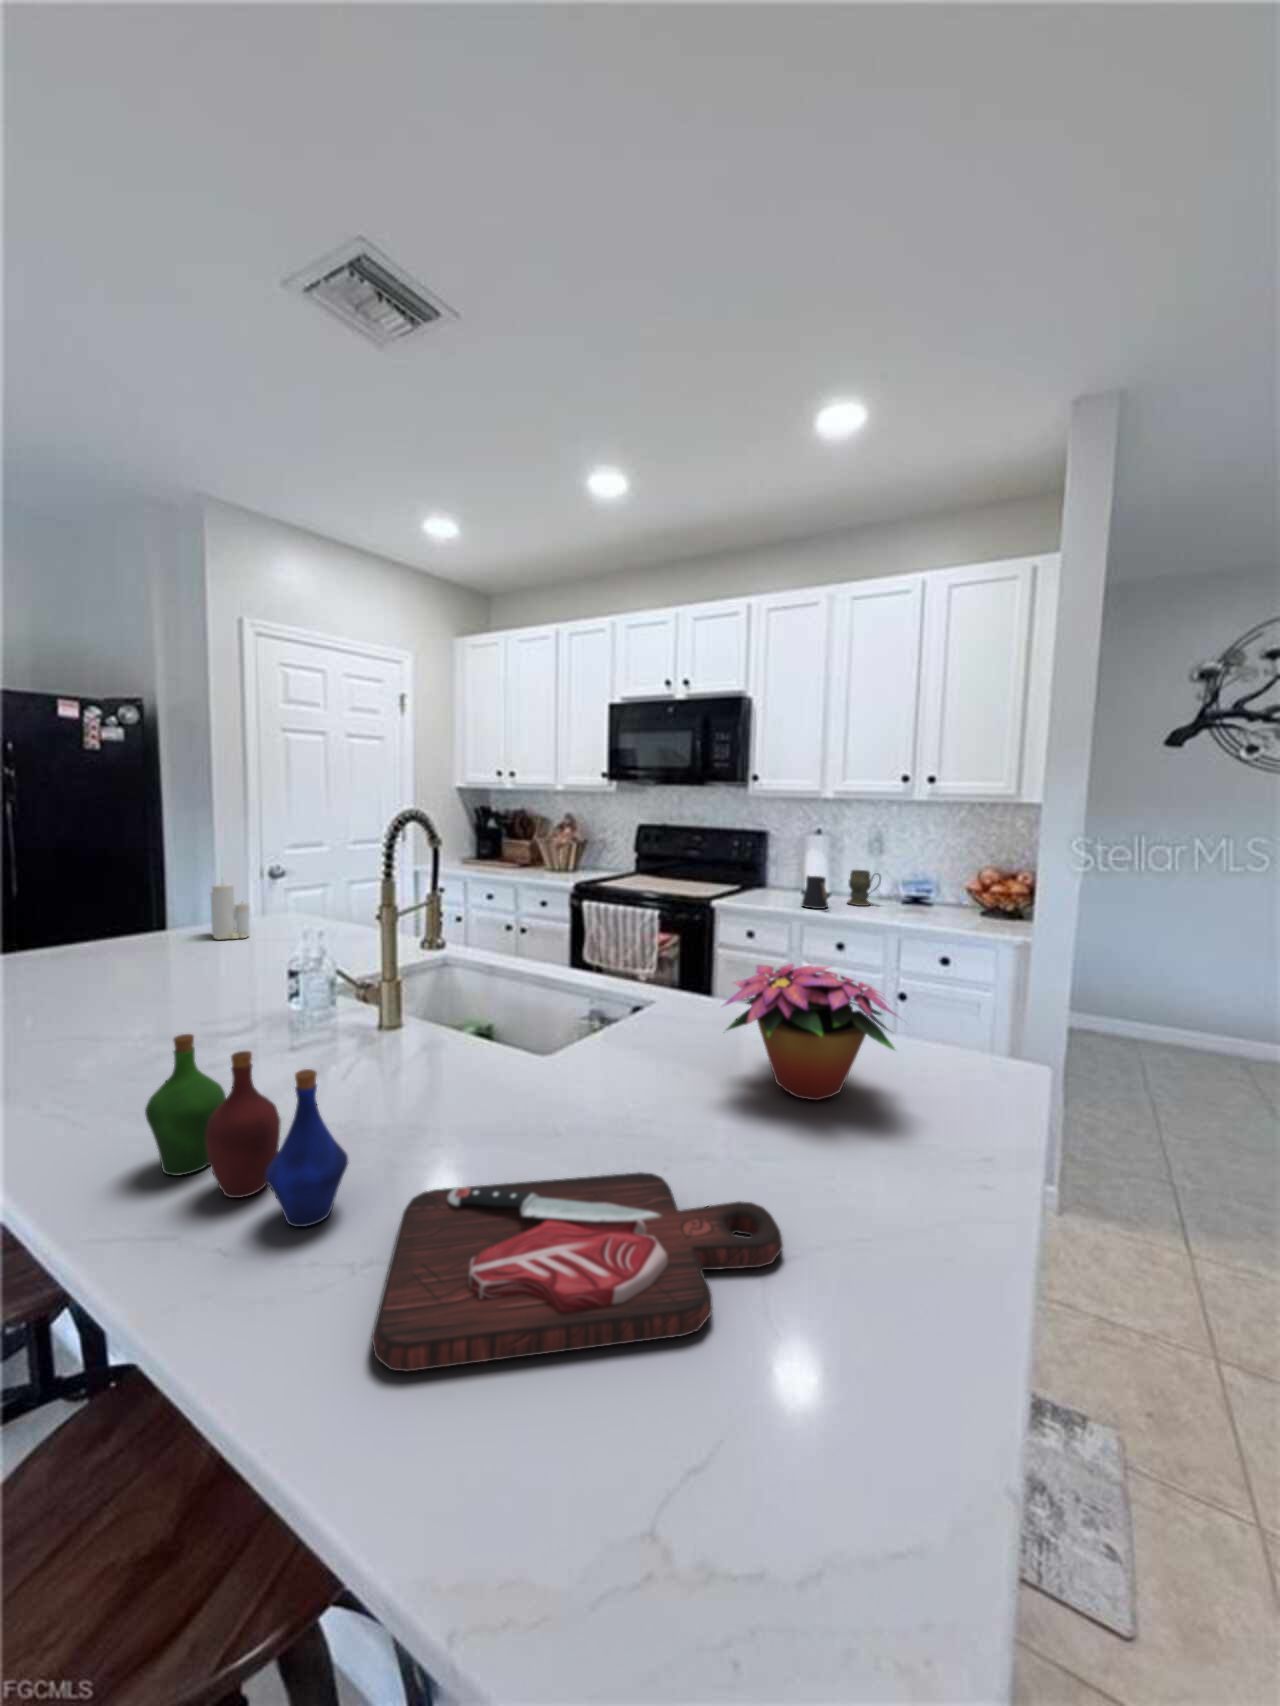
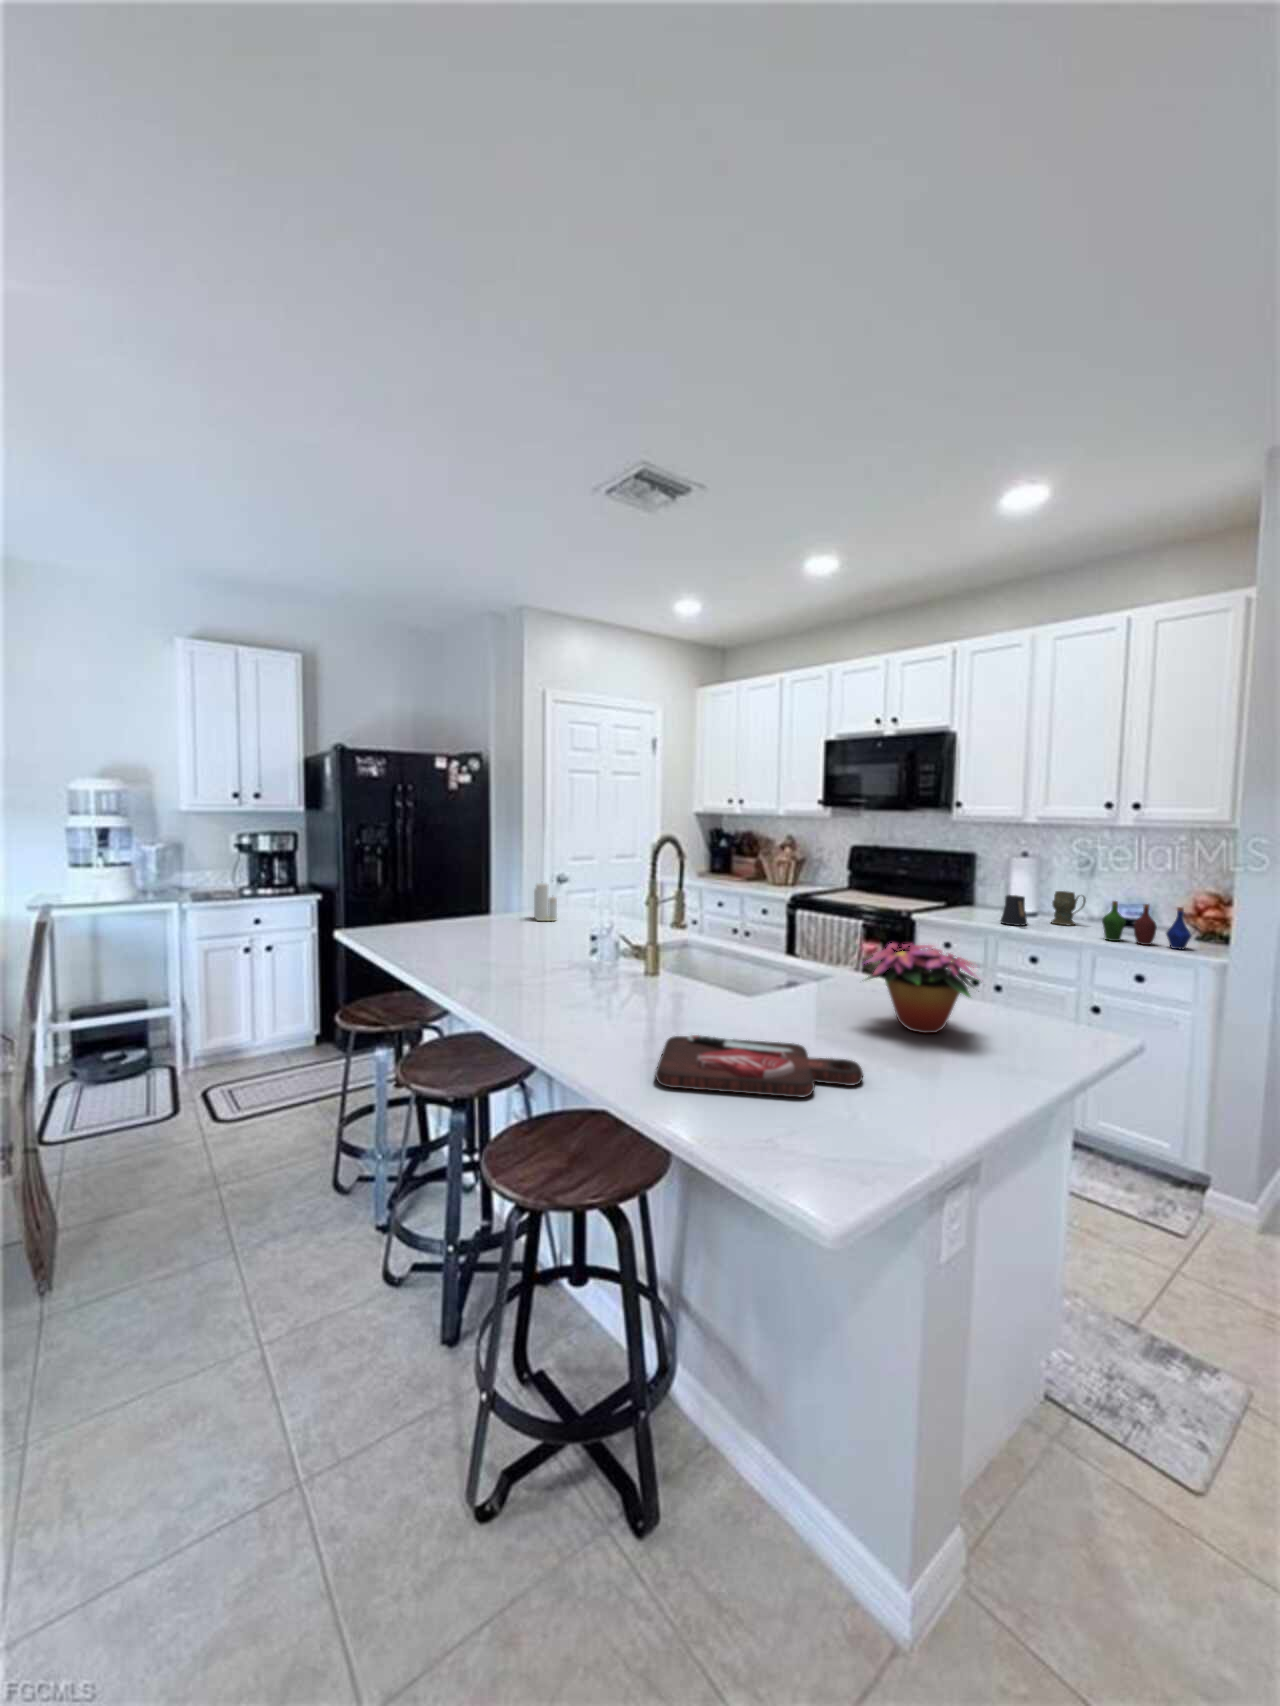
bottle: present [145,1034,349,1227] -> present [1102,901,1191,949]

